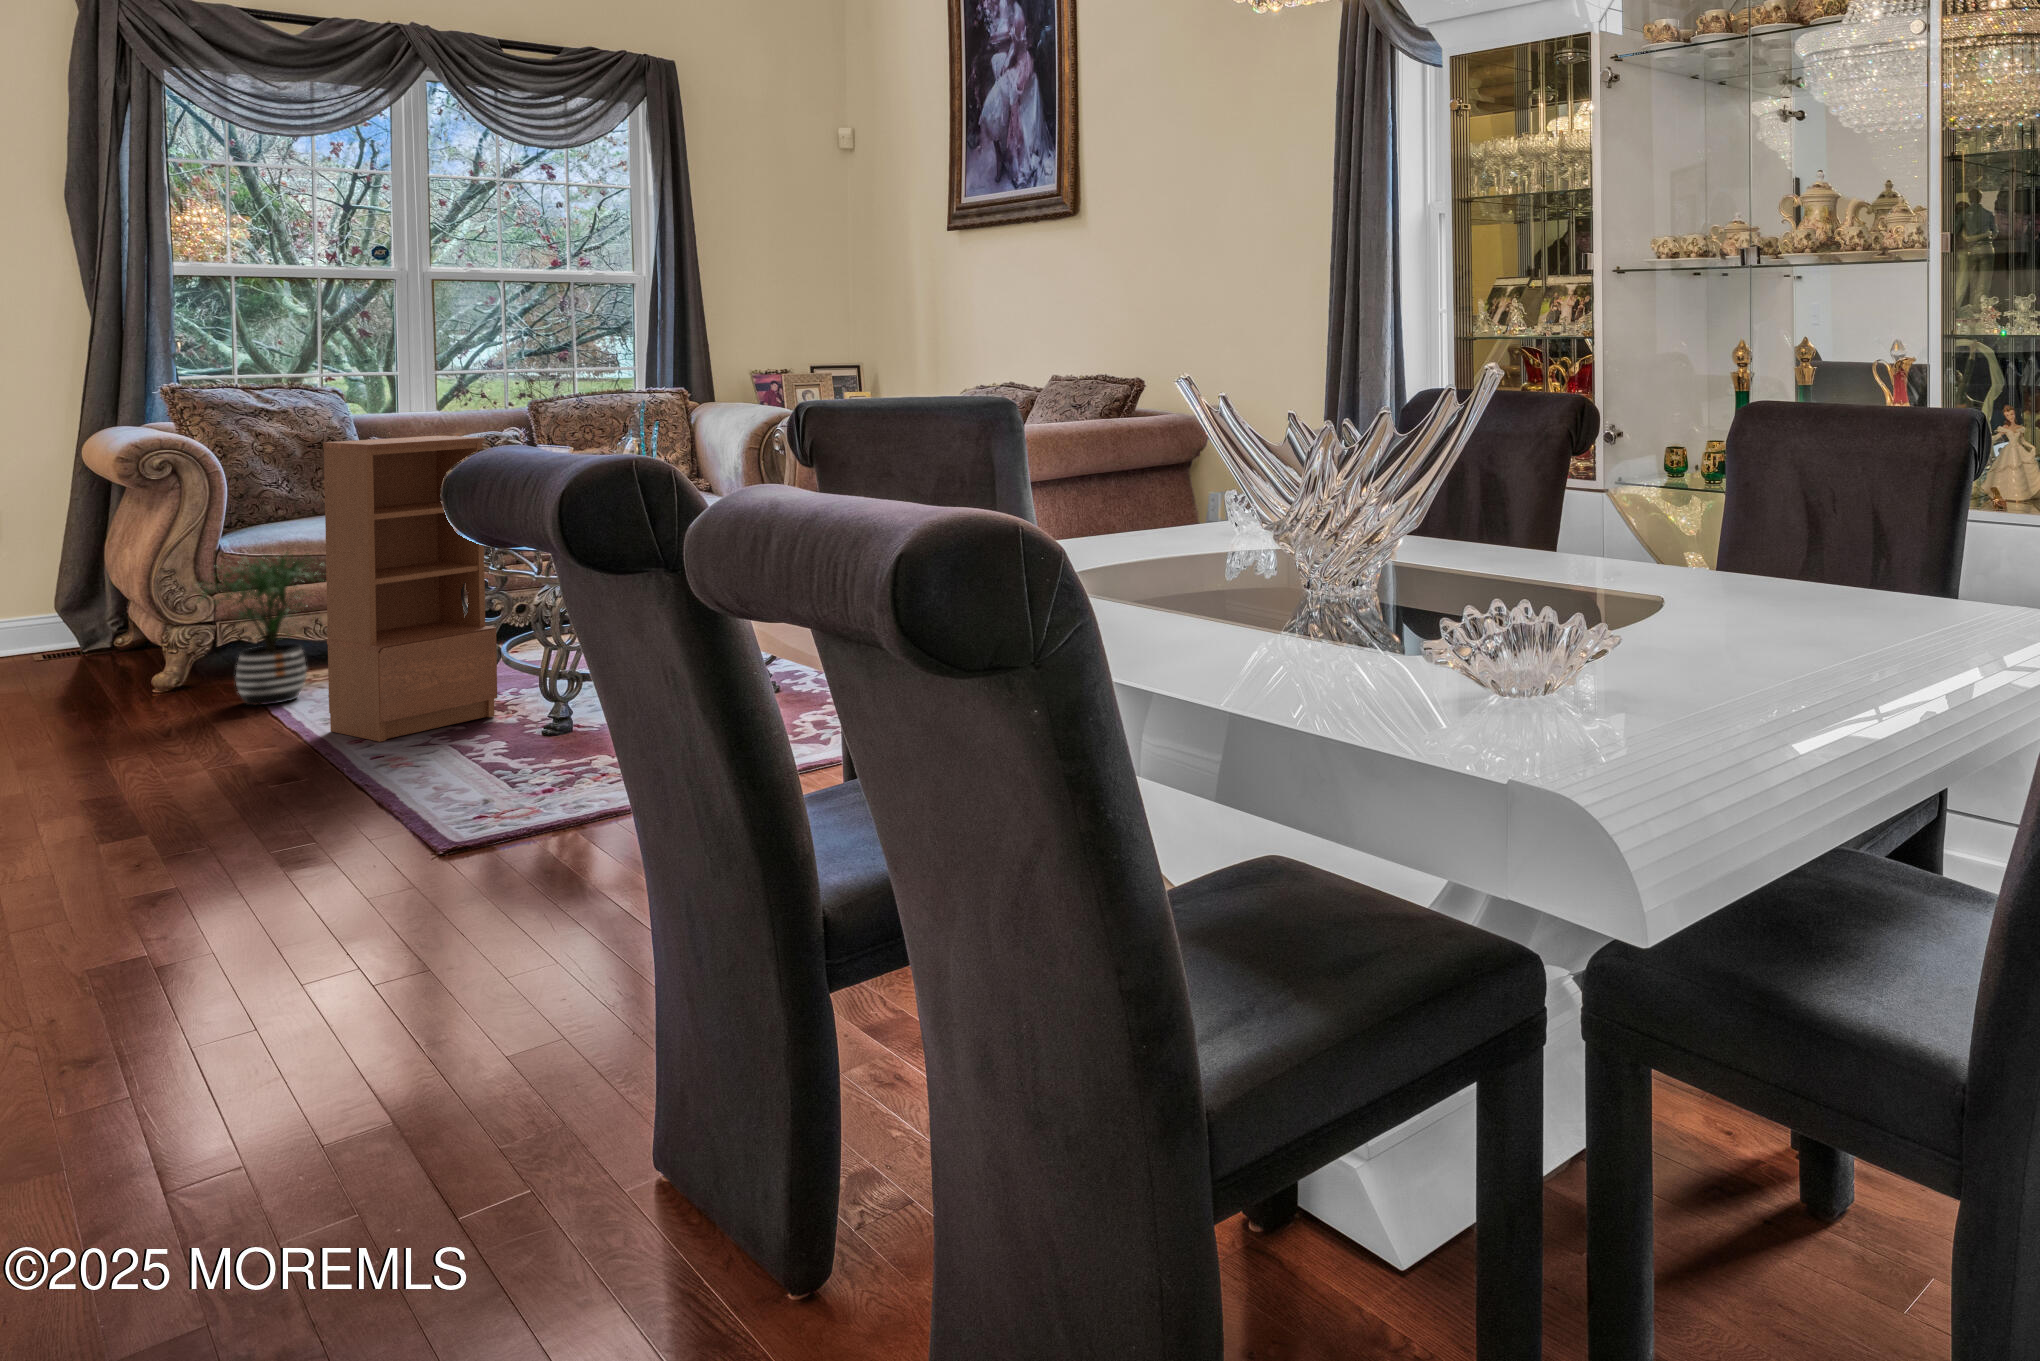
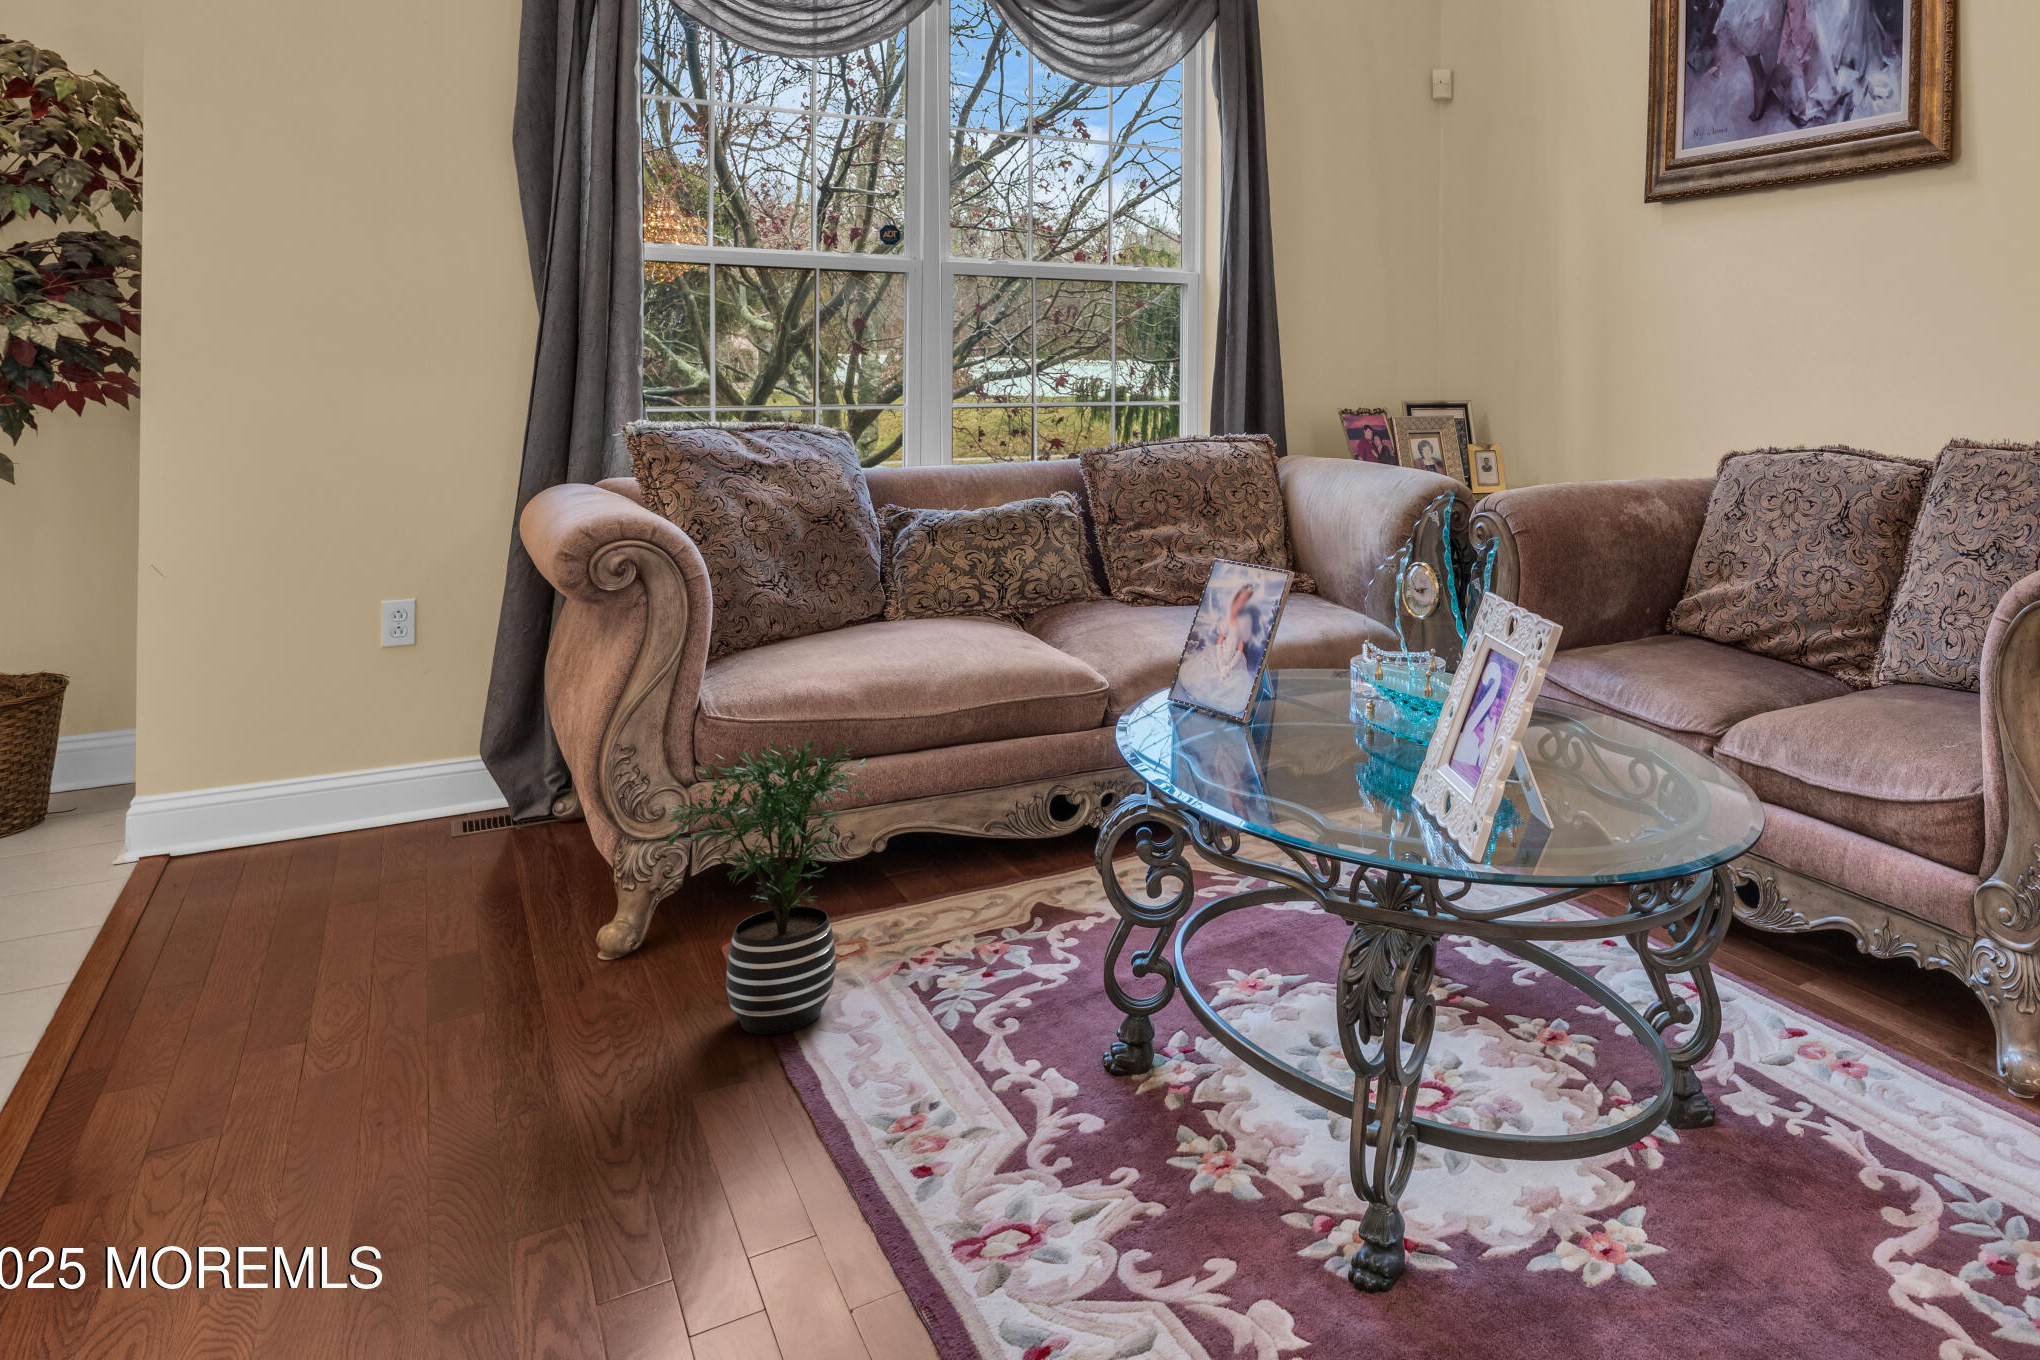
bookcase: present [323,436,497,742] -> none [905,548,1206,1247]

